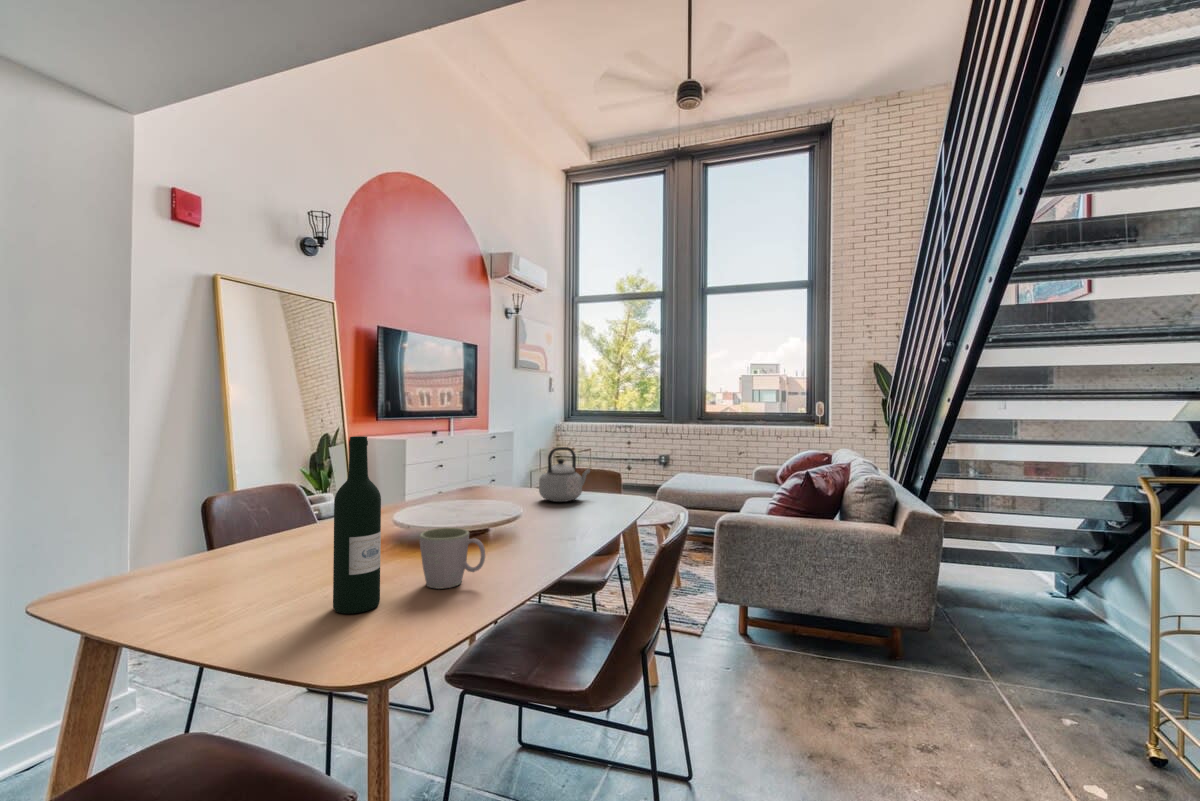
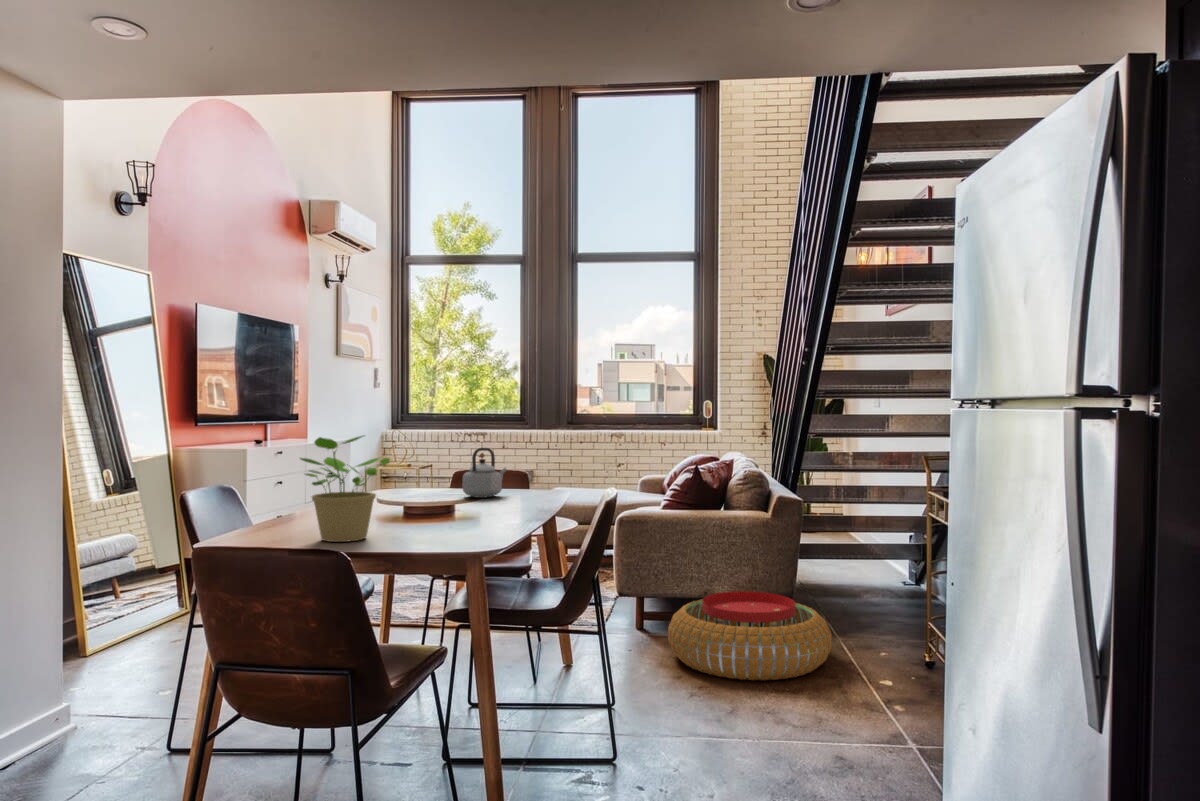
potted plant: none [164,436,333,596] -> present [300,436,390,542]
wine bottle: present [333,436,381,614] -> none [416,434,443,543]
mug: present [419,528,485,589] -> none [450,497,495,534]
pouf: none [774,618,994,762] -> present [668,591,832,680]

